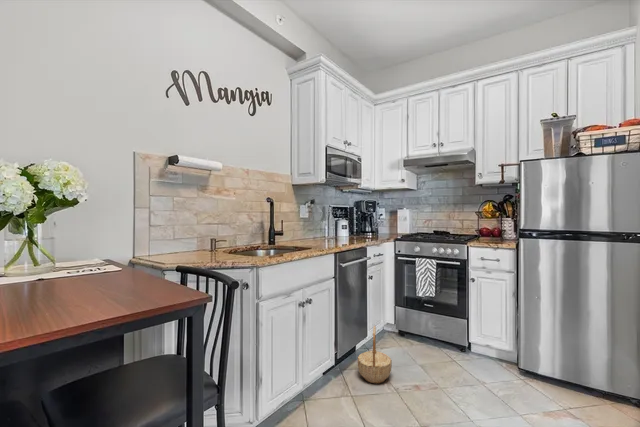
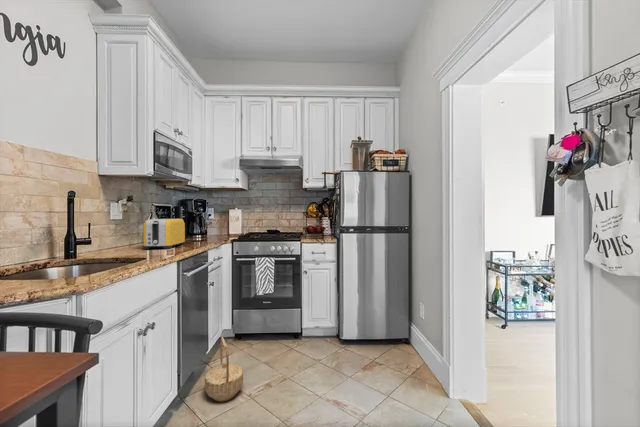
toaster: none [318,218,351,243] -> present [143,219,185,249]

